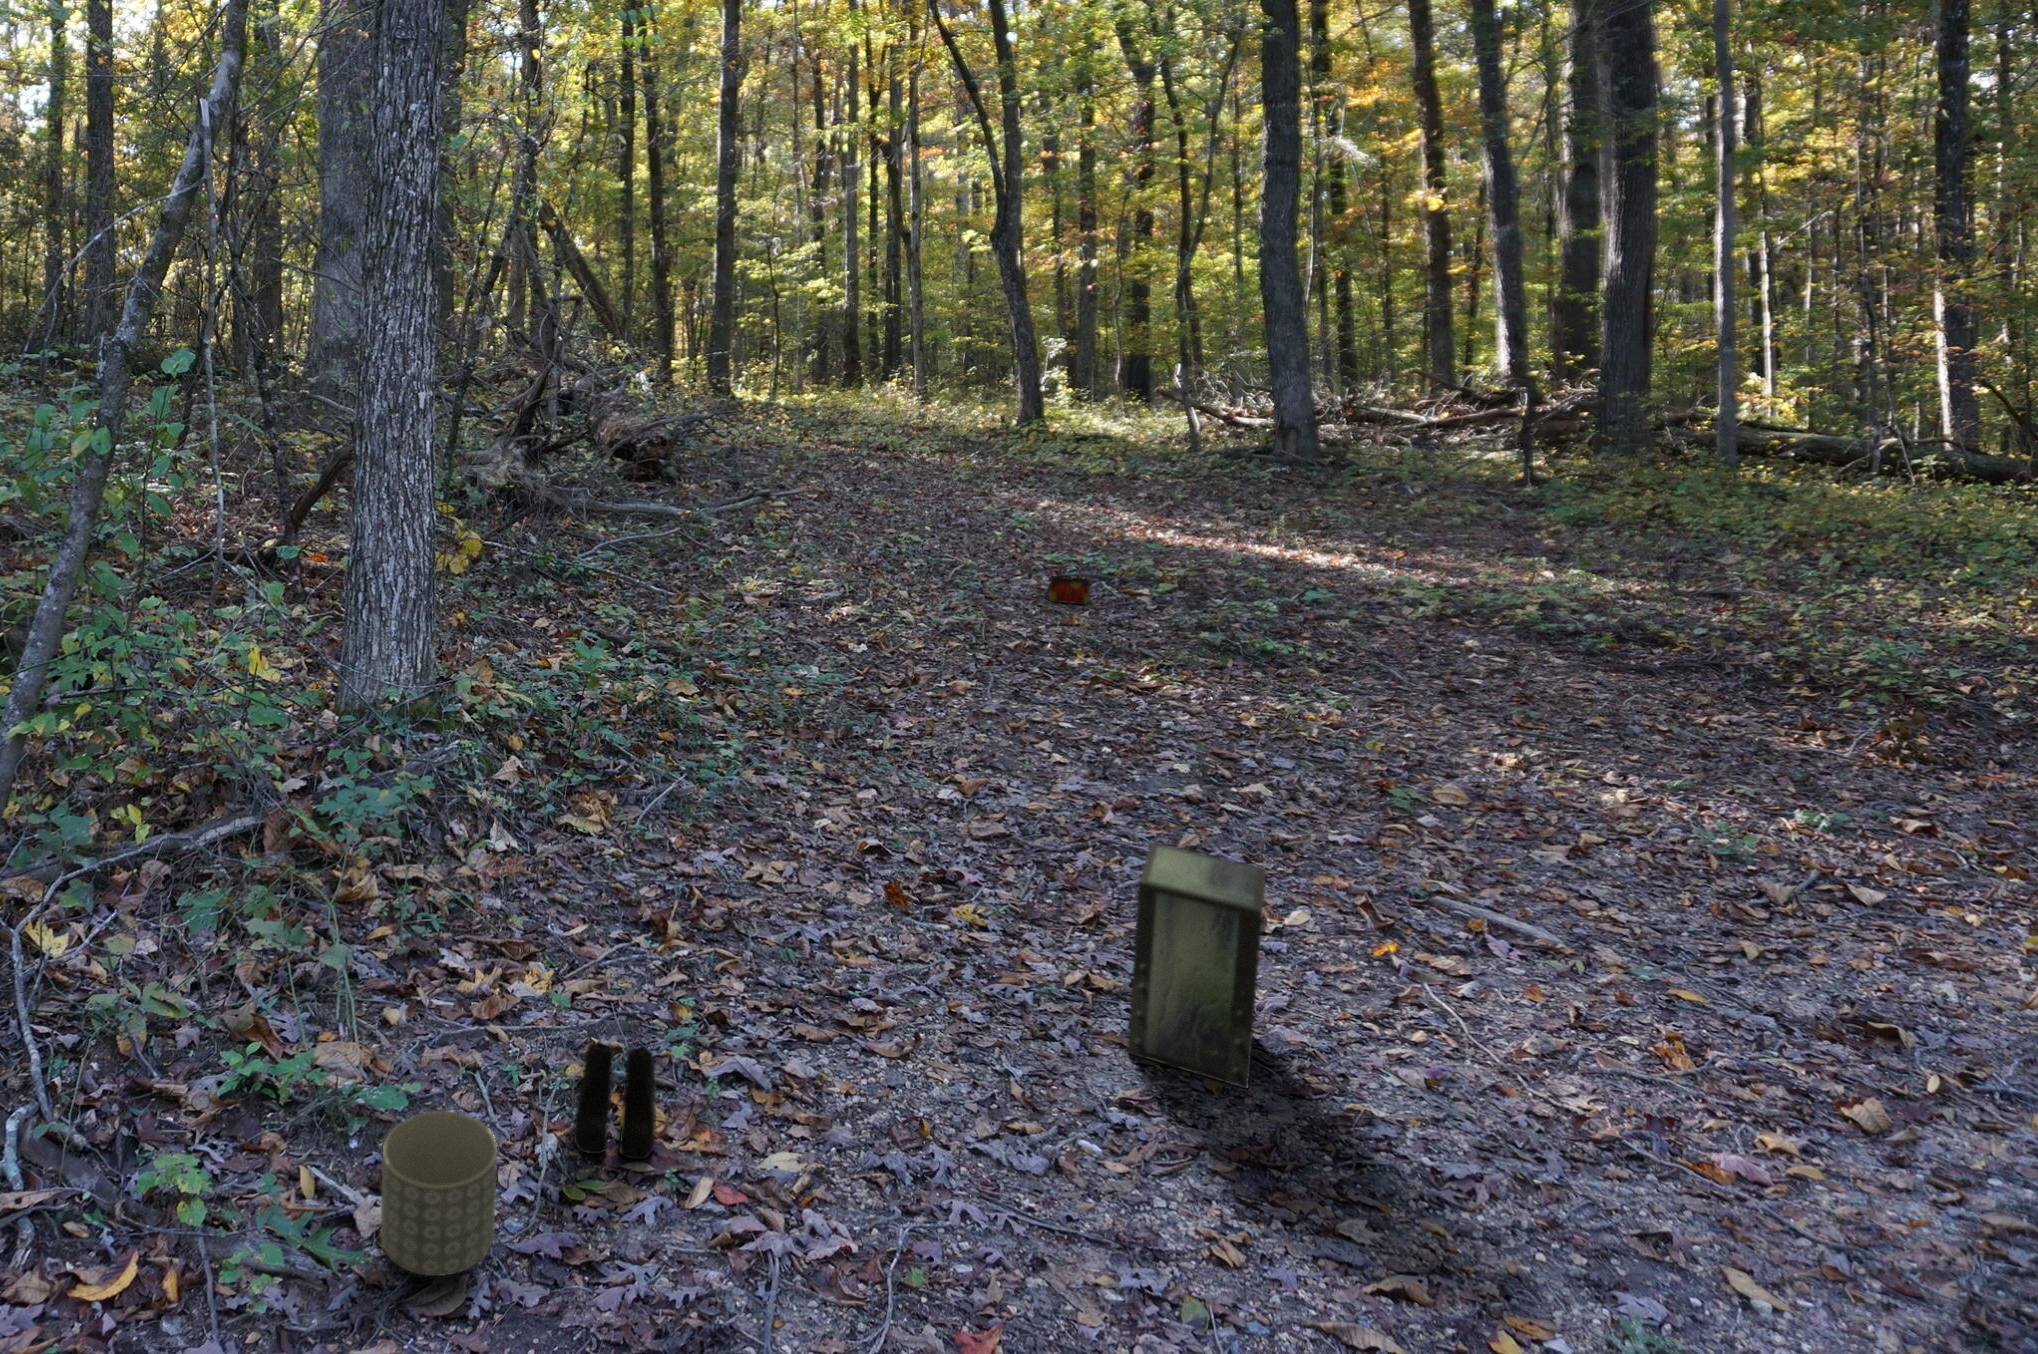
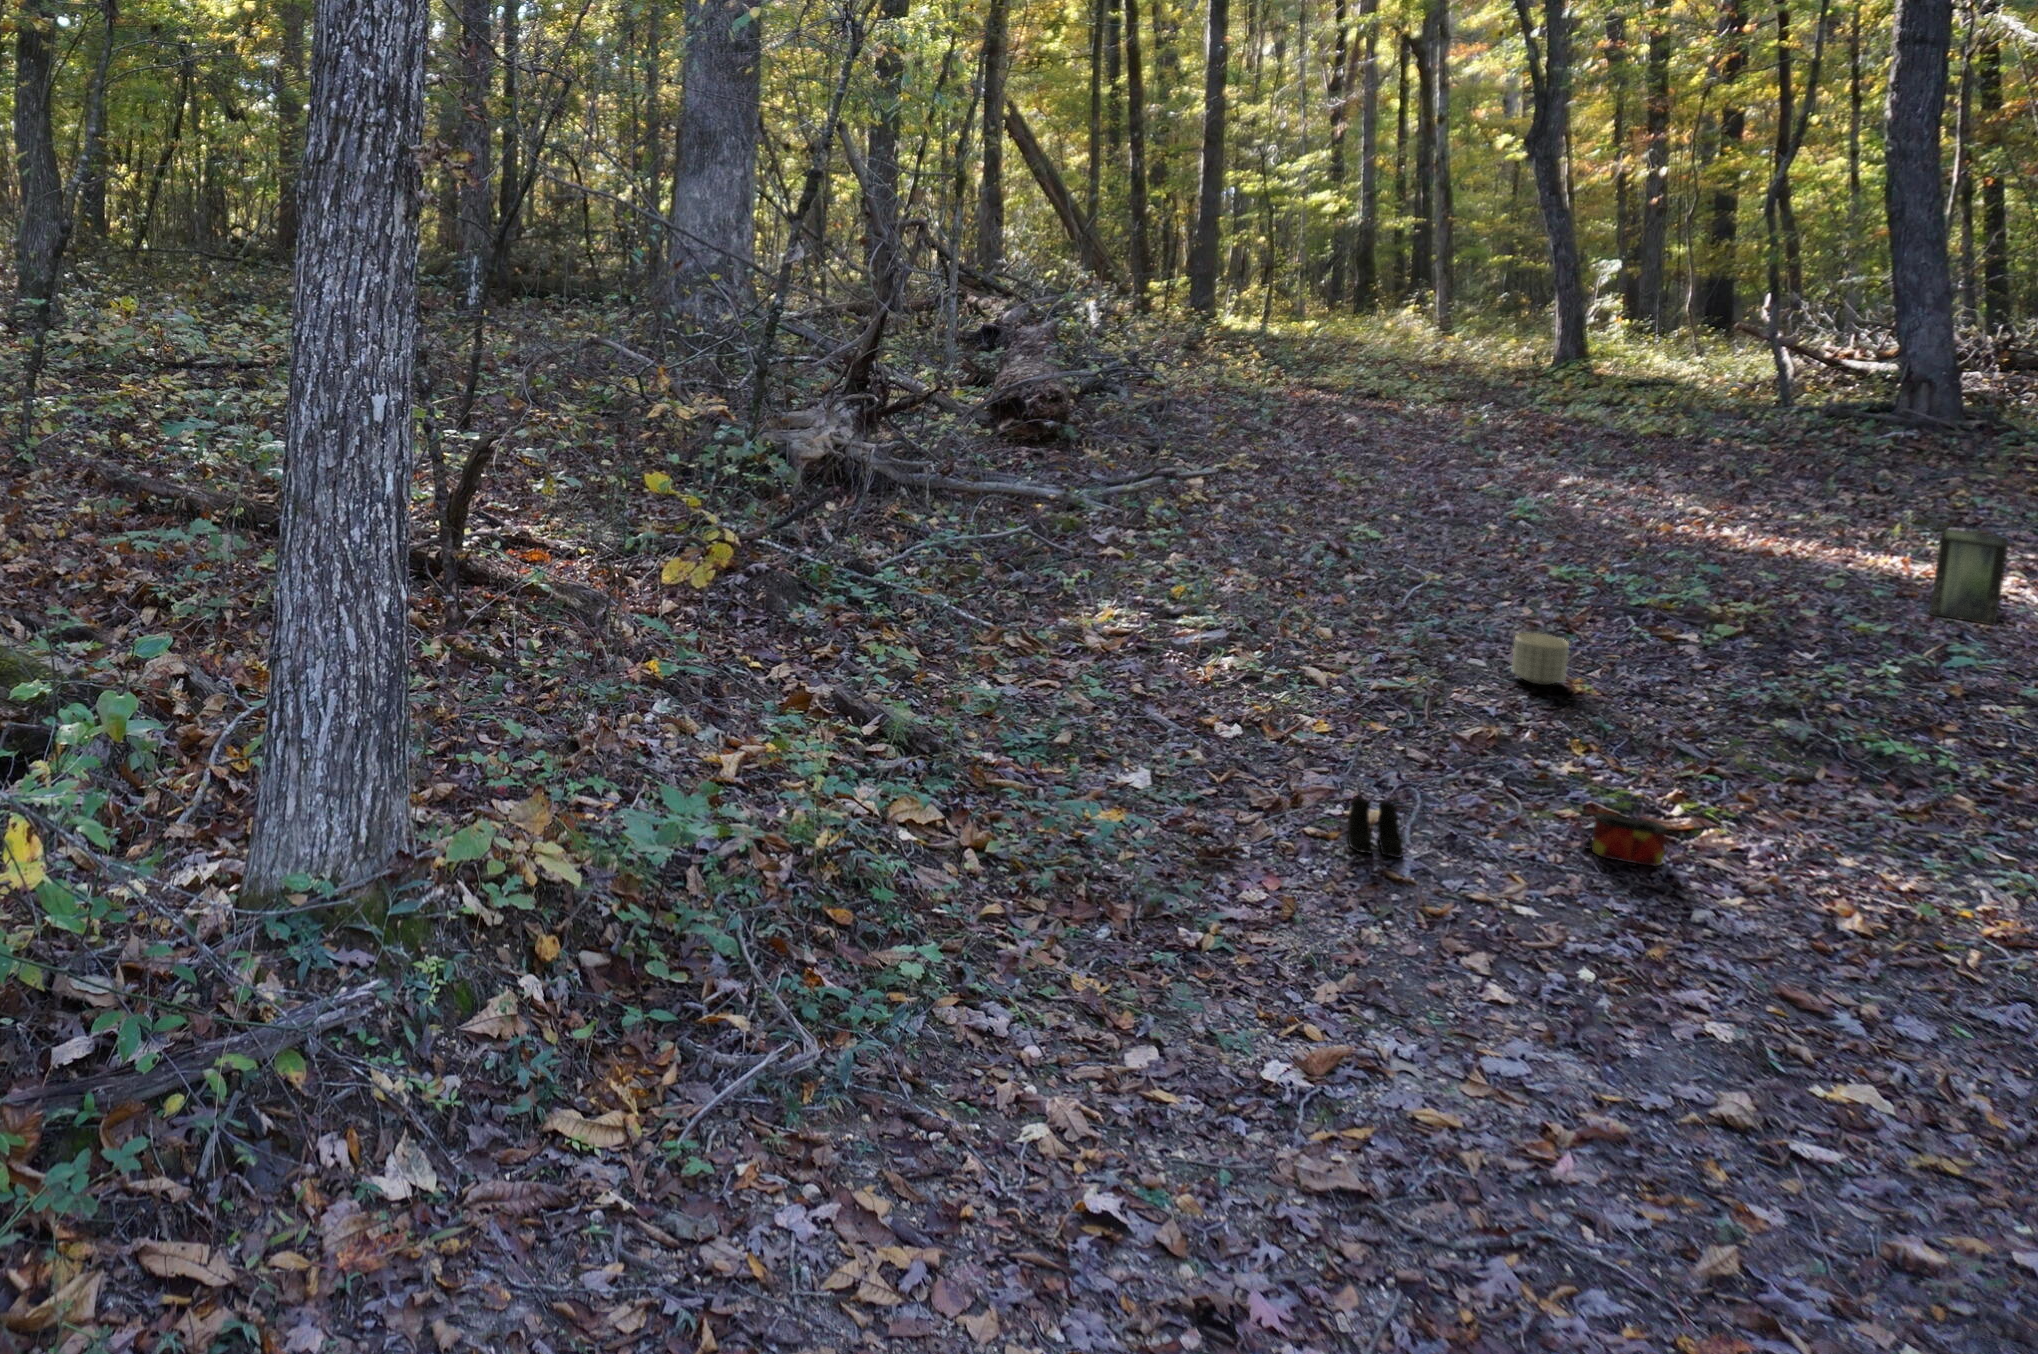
bag: present [1044,576,1090,605] -> present [1583,813,1667,866]
storage box: present [1127,843,1266,1089] -> present [1930,529,2008,625]
planter: present [380,1111,497,1276] -> present [1512,633,1569,685]

